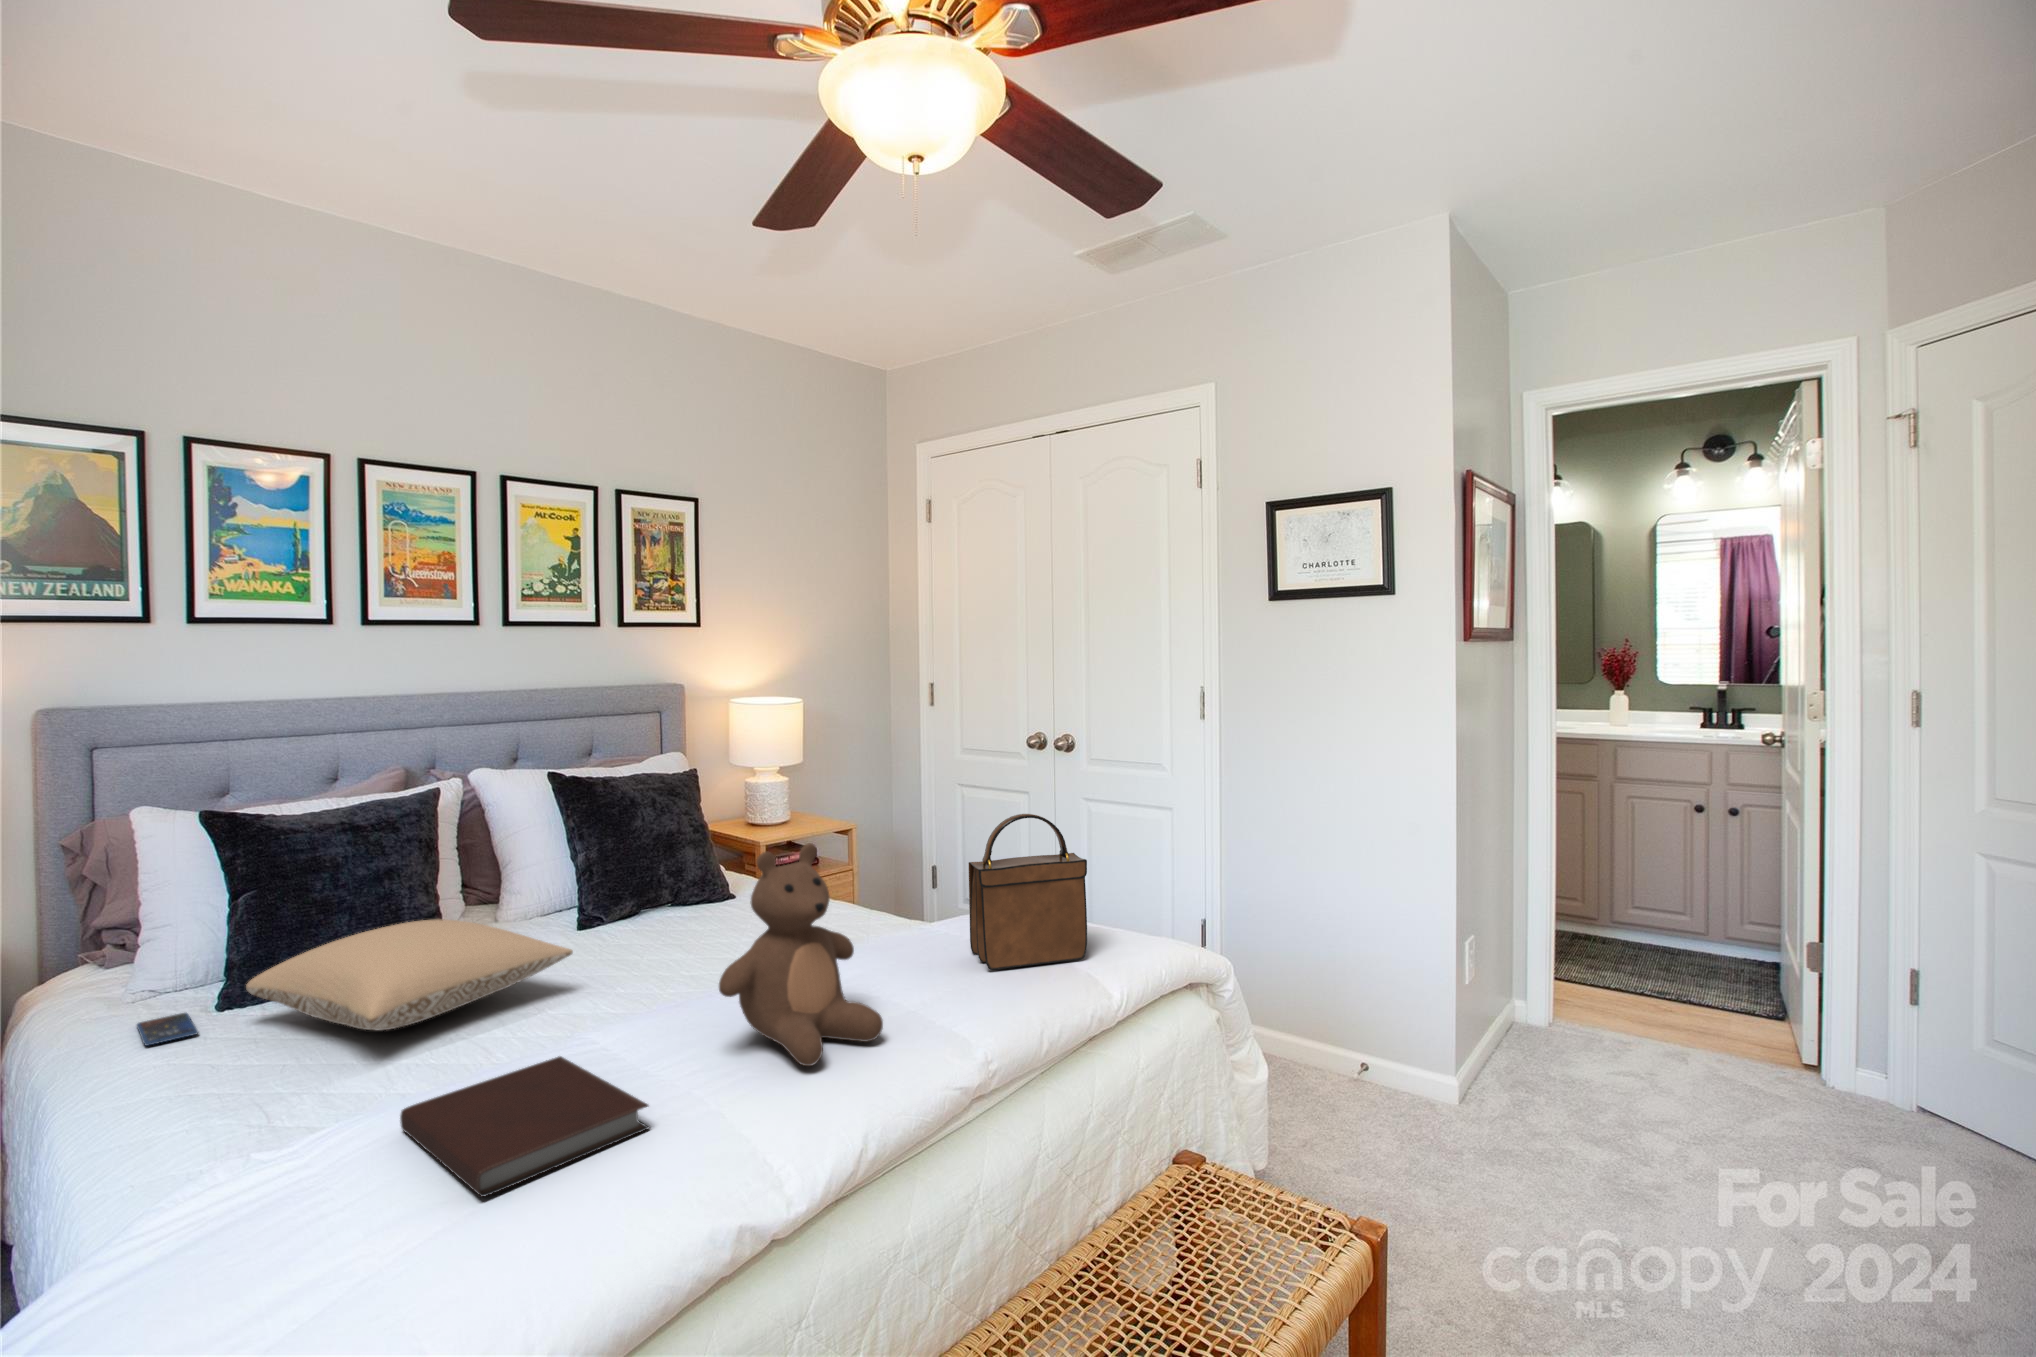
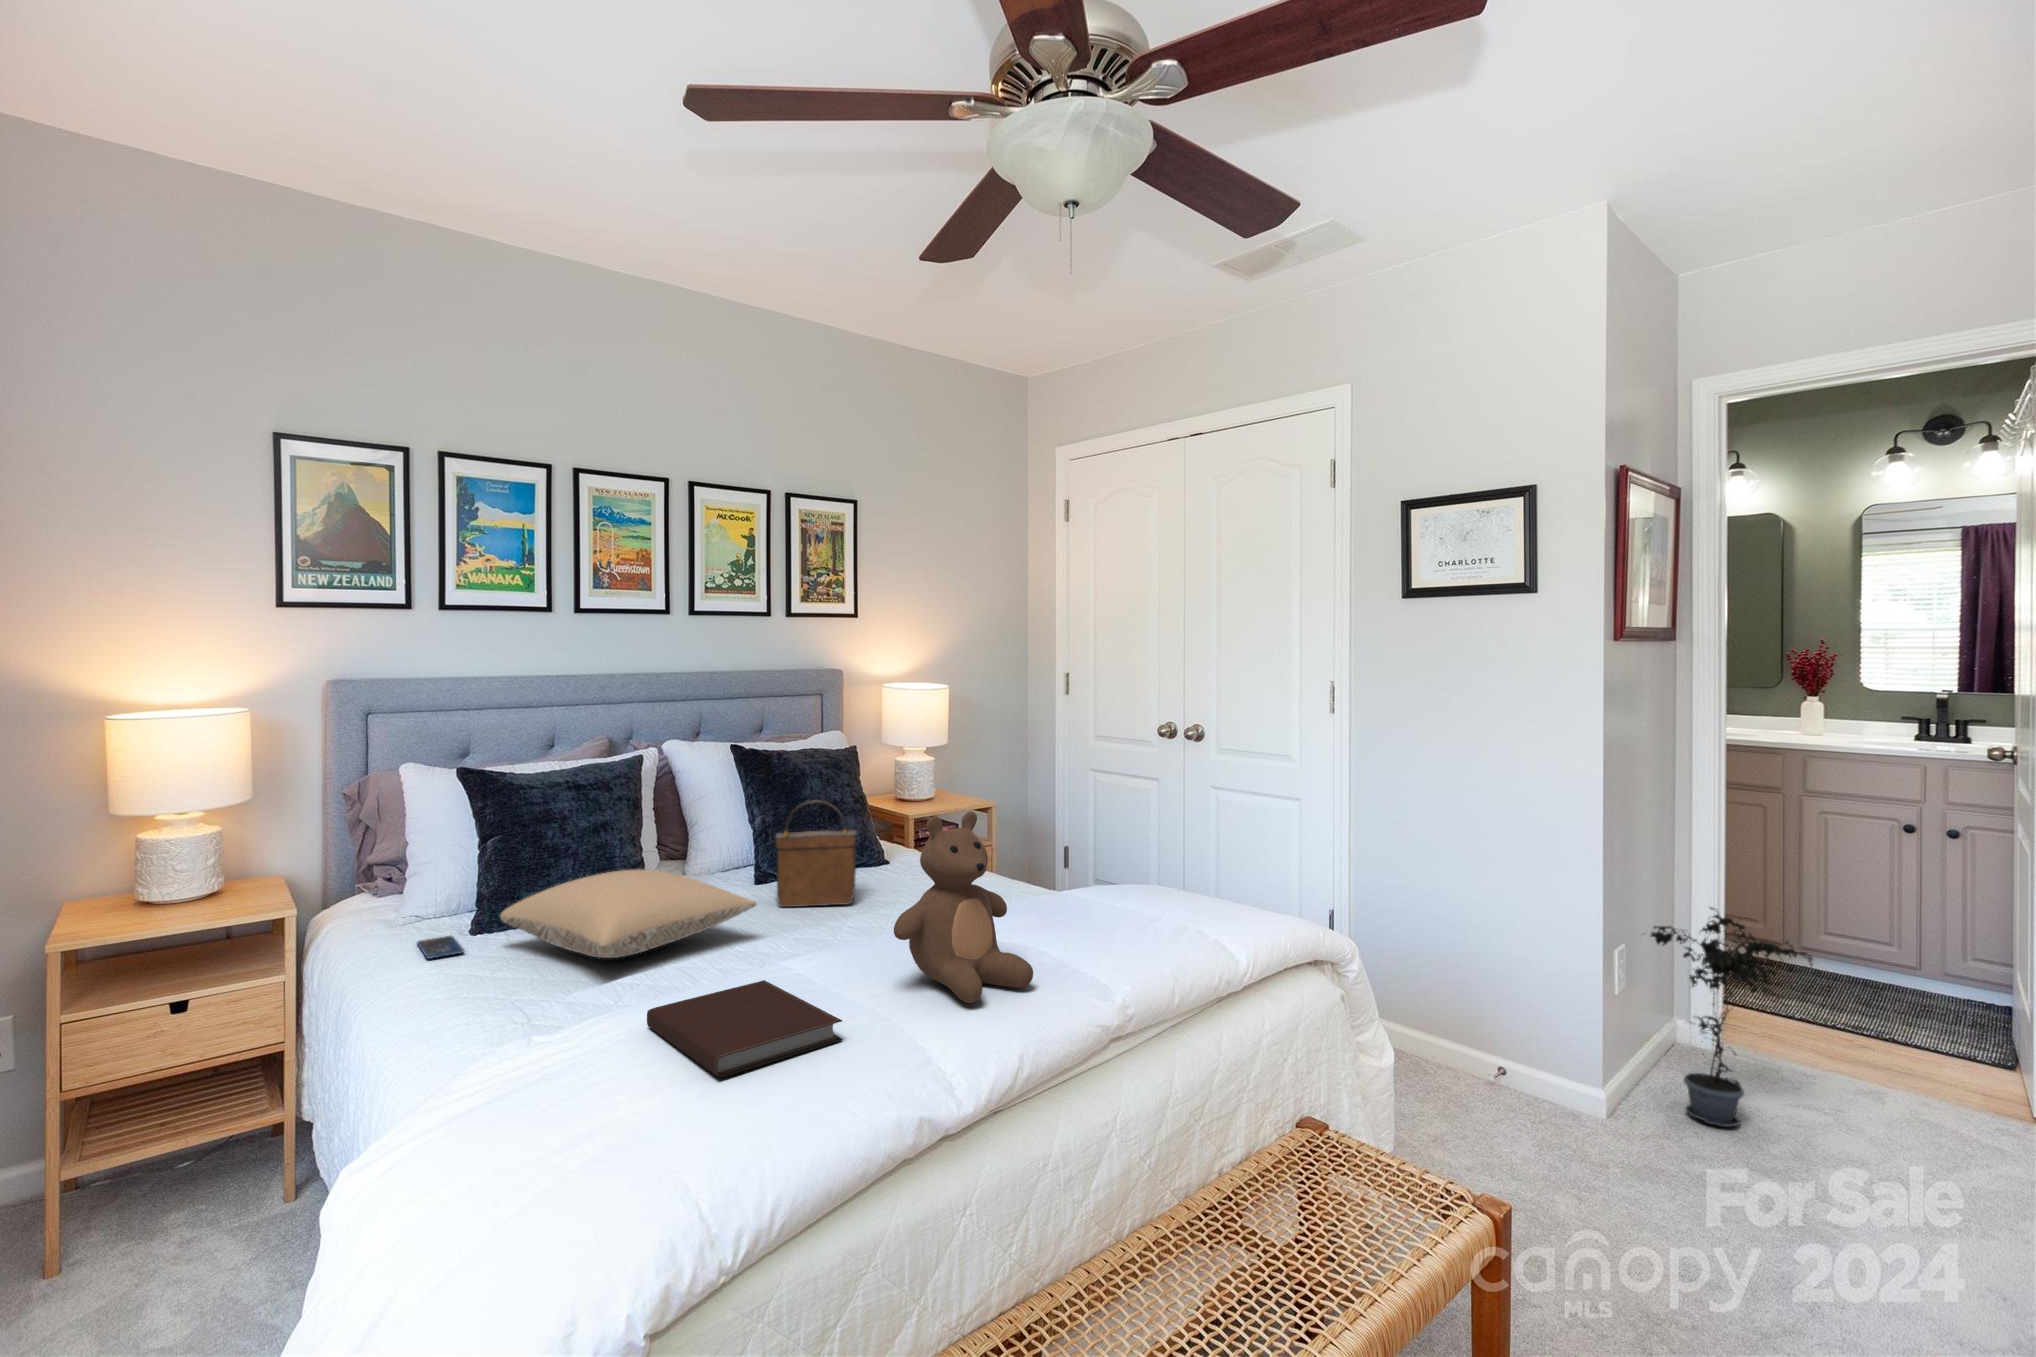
handbag: present [969,814,1087,970] -> present [775,800,857,907]
potted plant: none [1485,894,1639,1106] -> present [1650,907,1813,1127]

